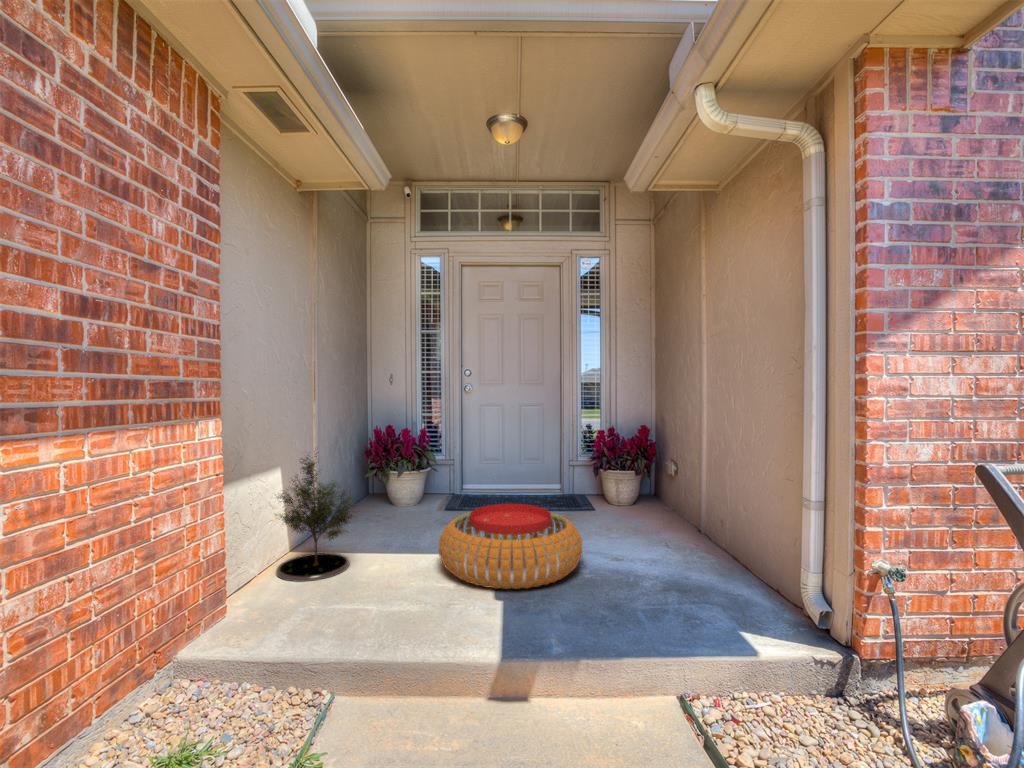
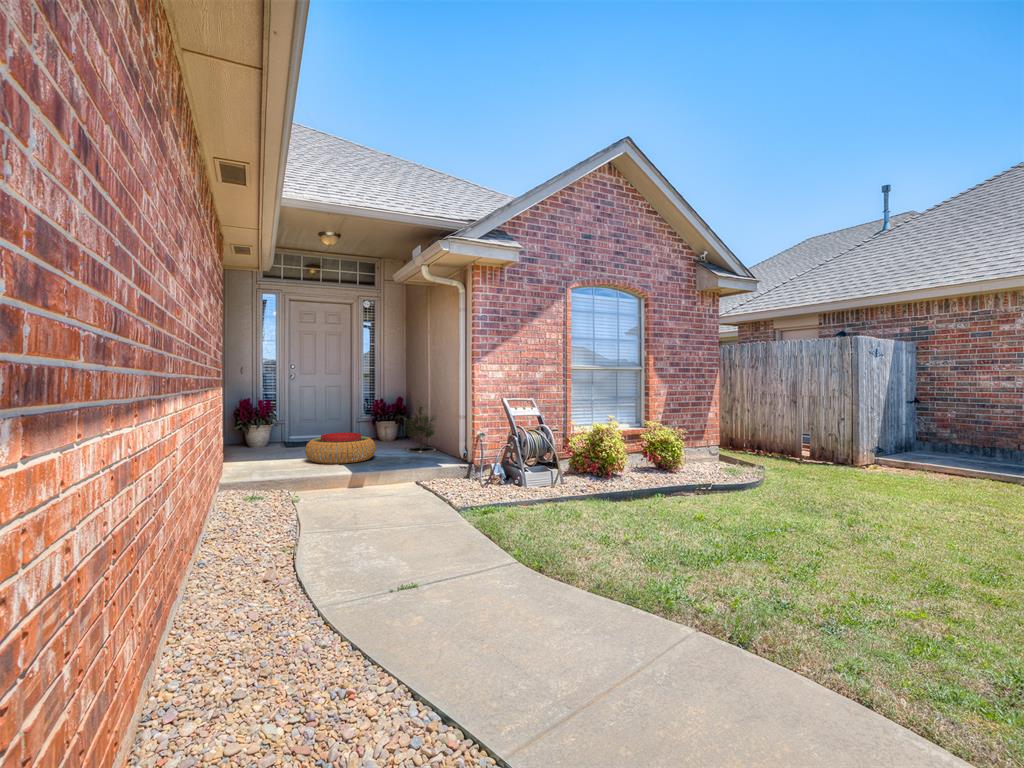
potted tree: present [276,453,354,582] -> present [405,404,436,453]

